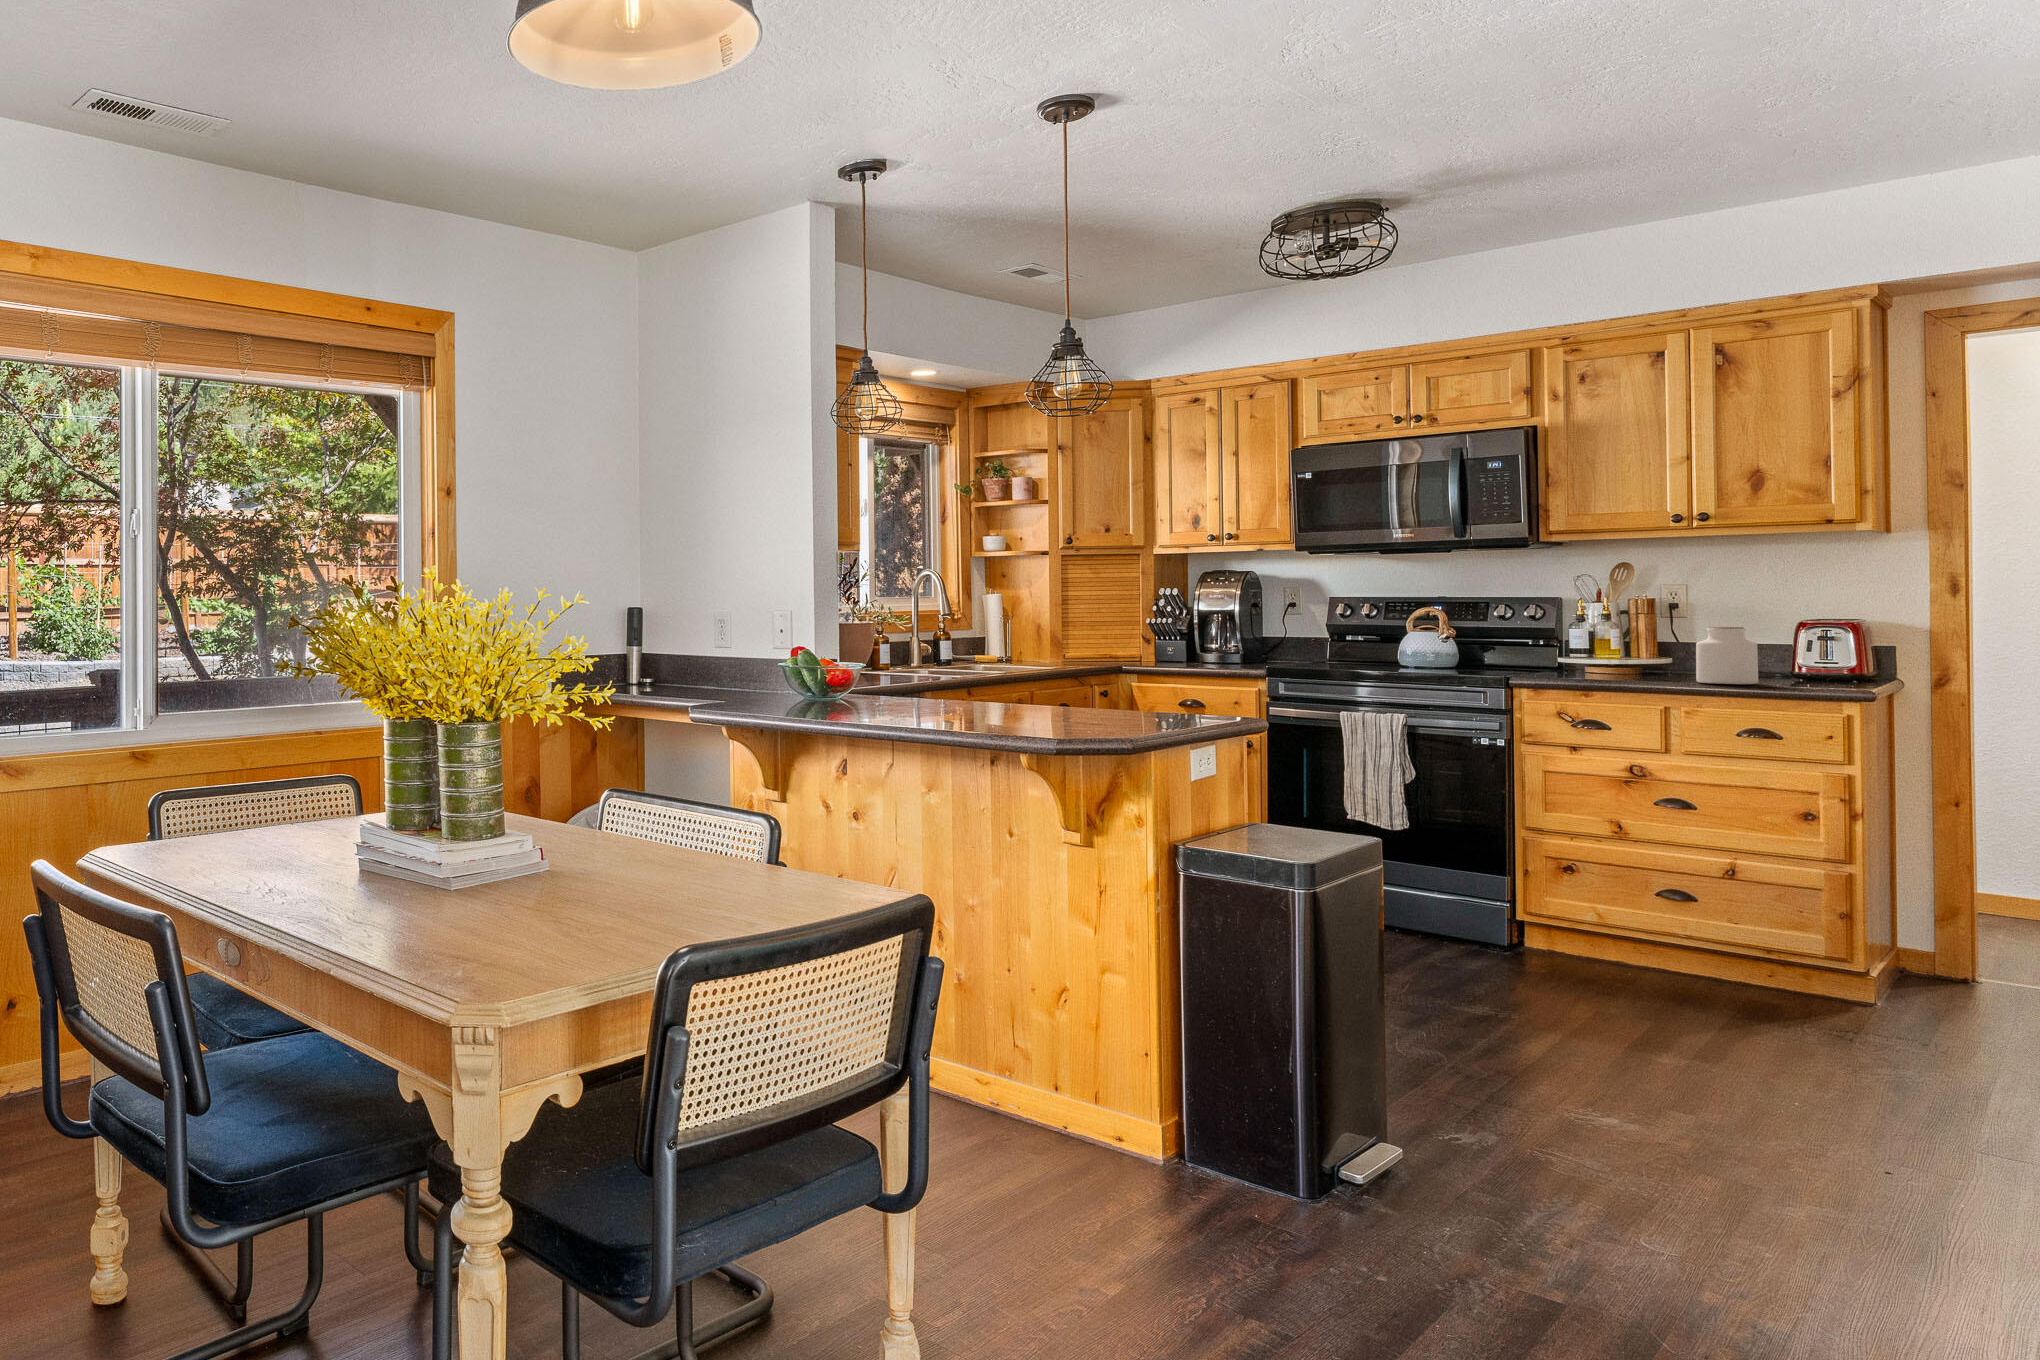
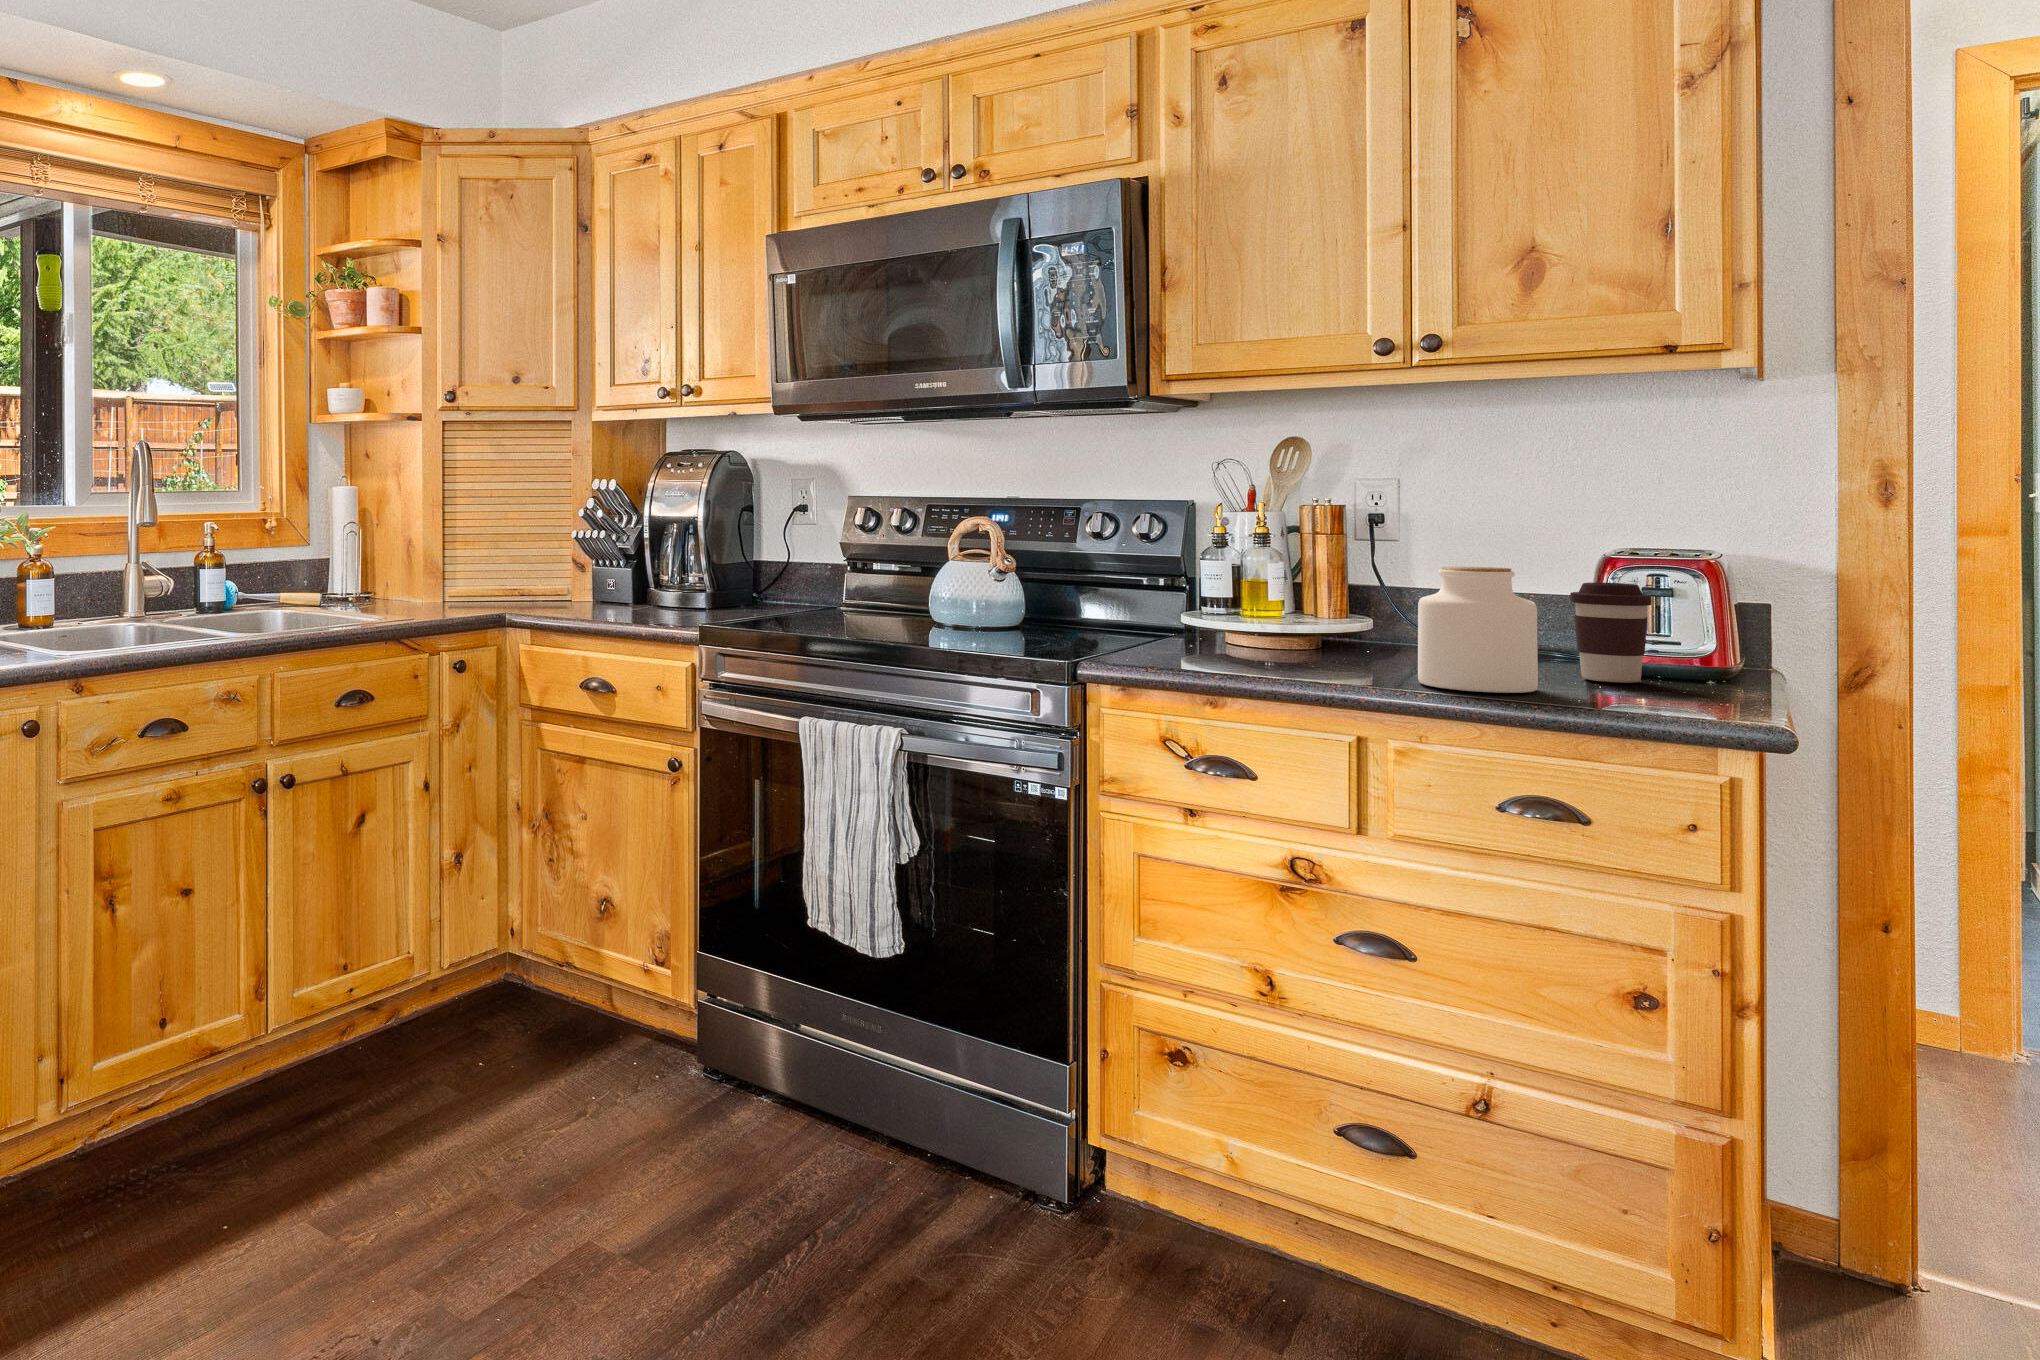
coffee cup: none [1779,635,1821,682] -> present [1570,582,1652,683]

